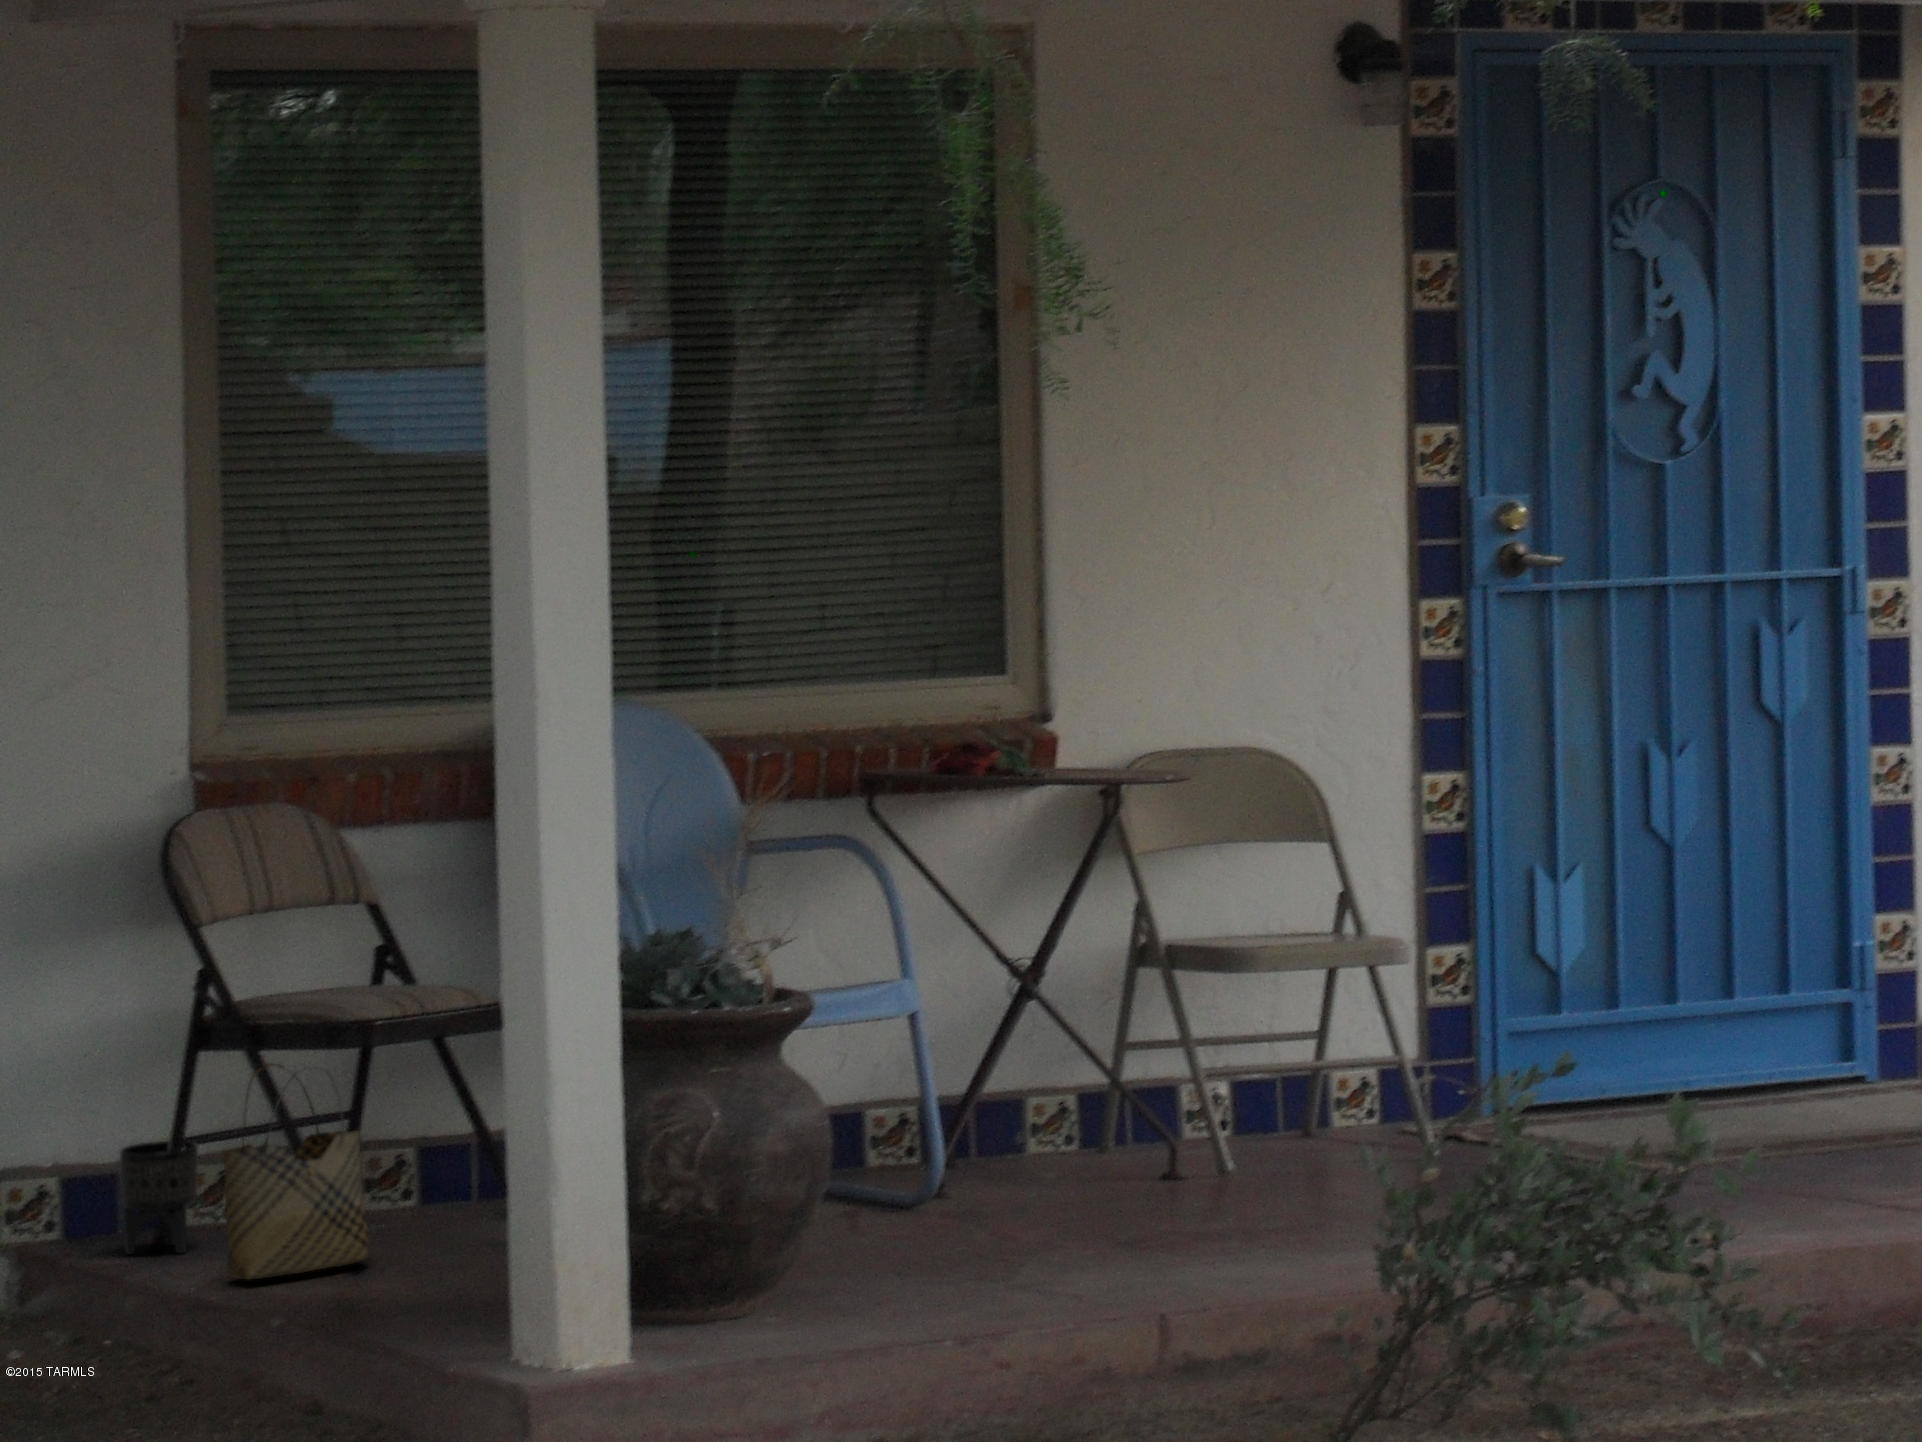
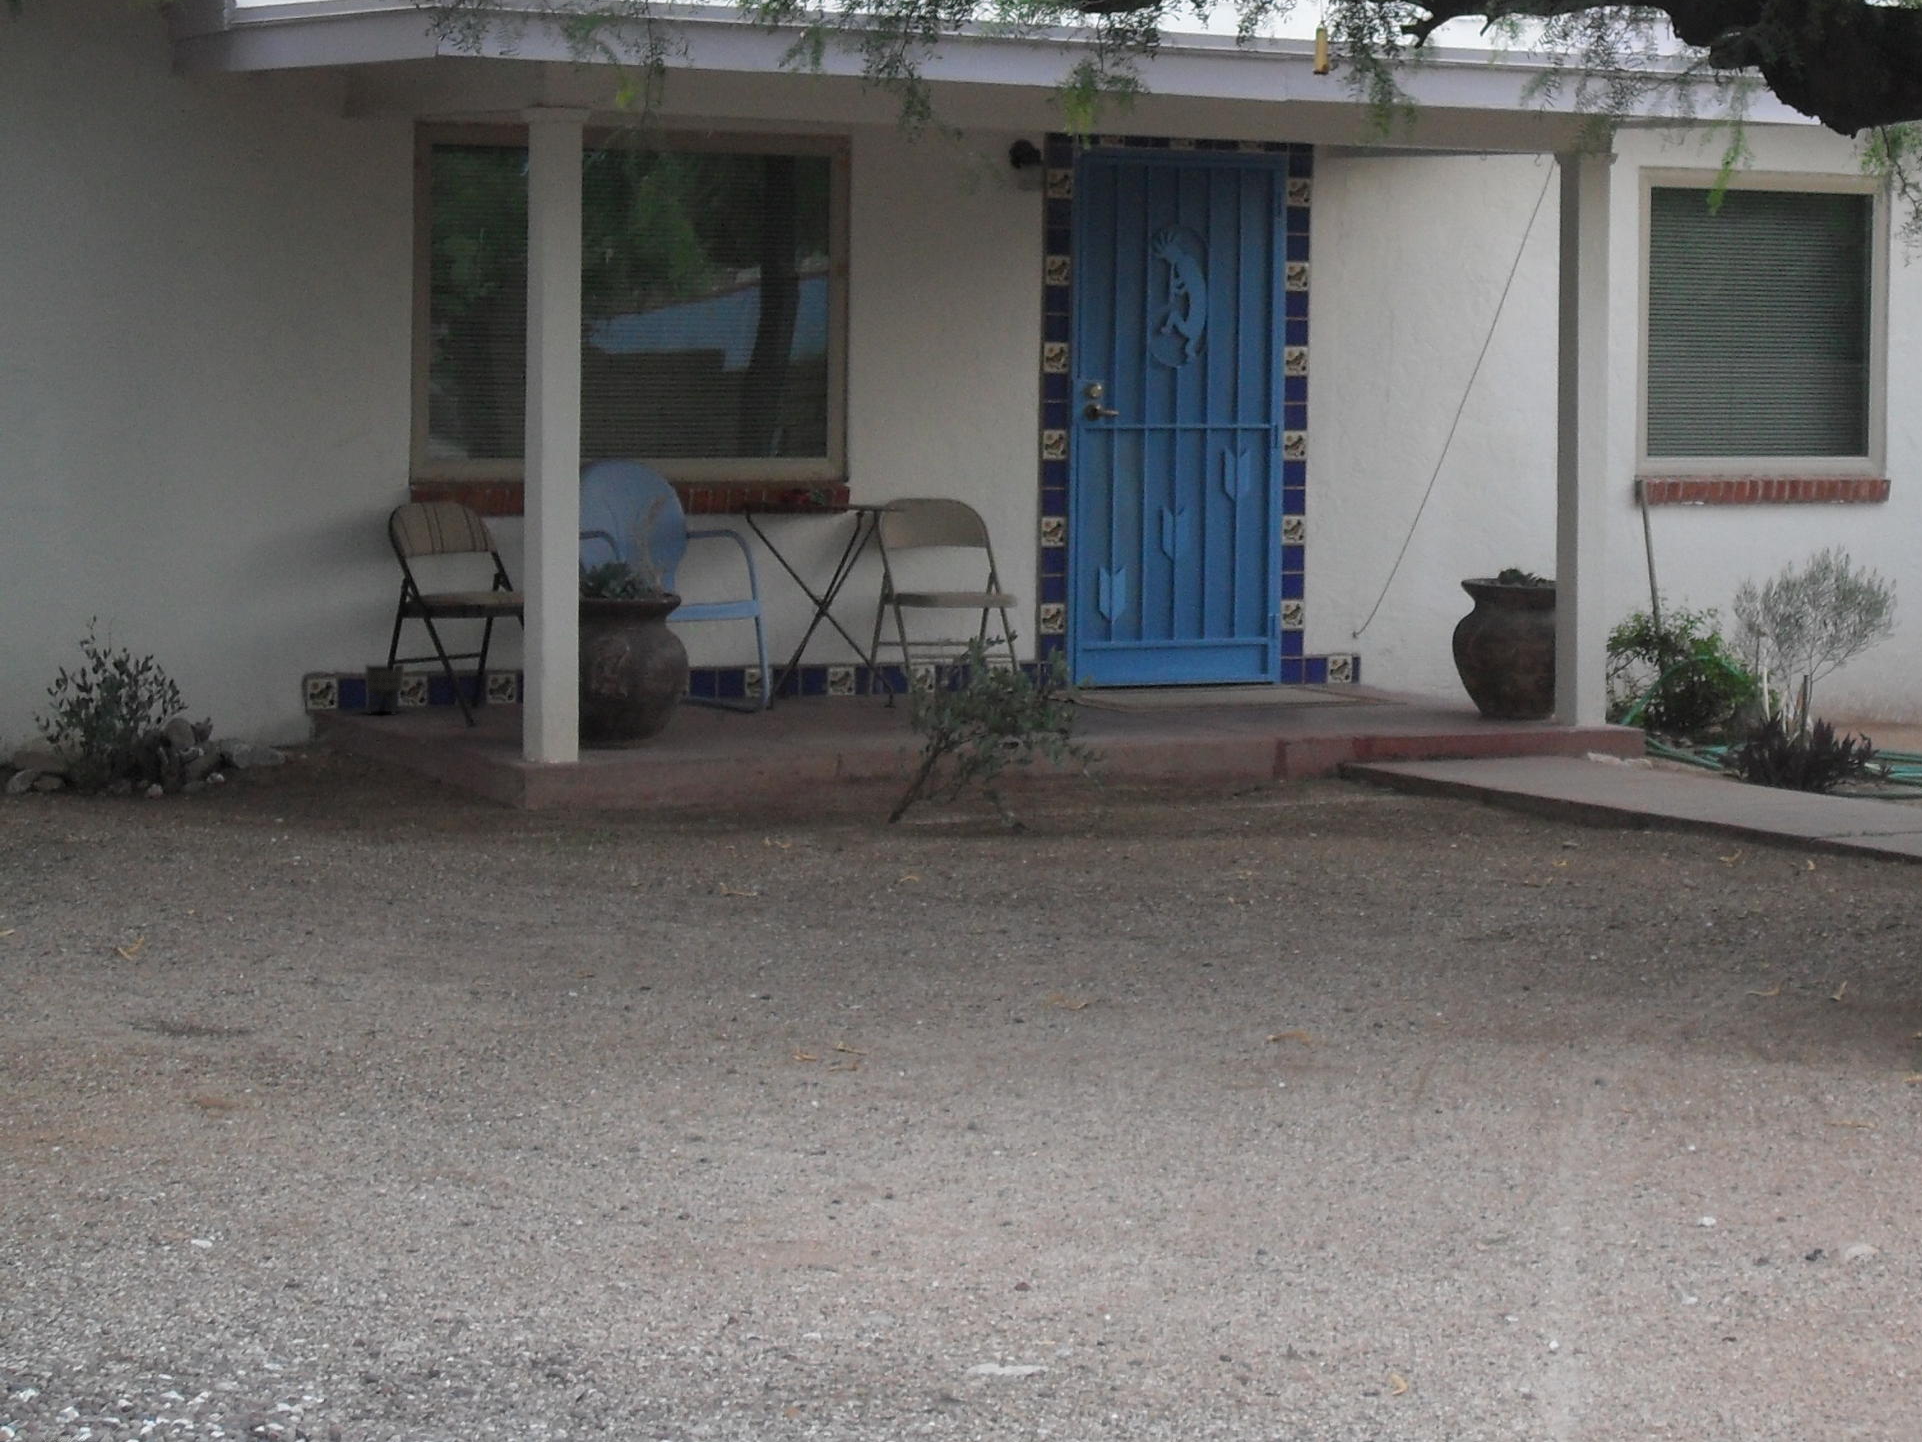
woven basket: present [221,1063,369,1279] -> none [409,624,481,724]

